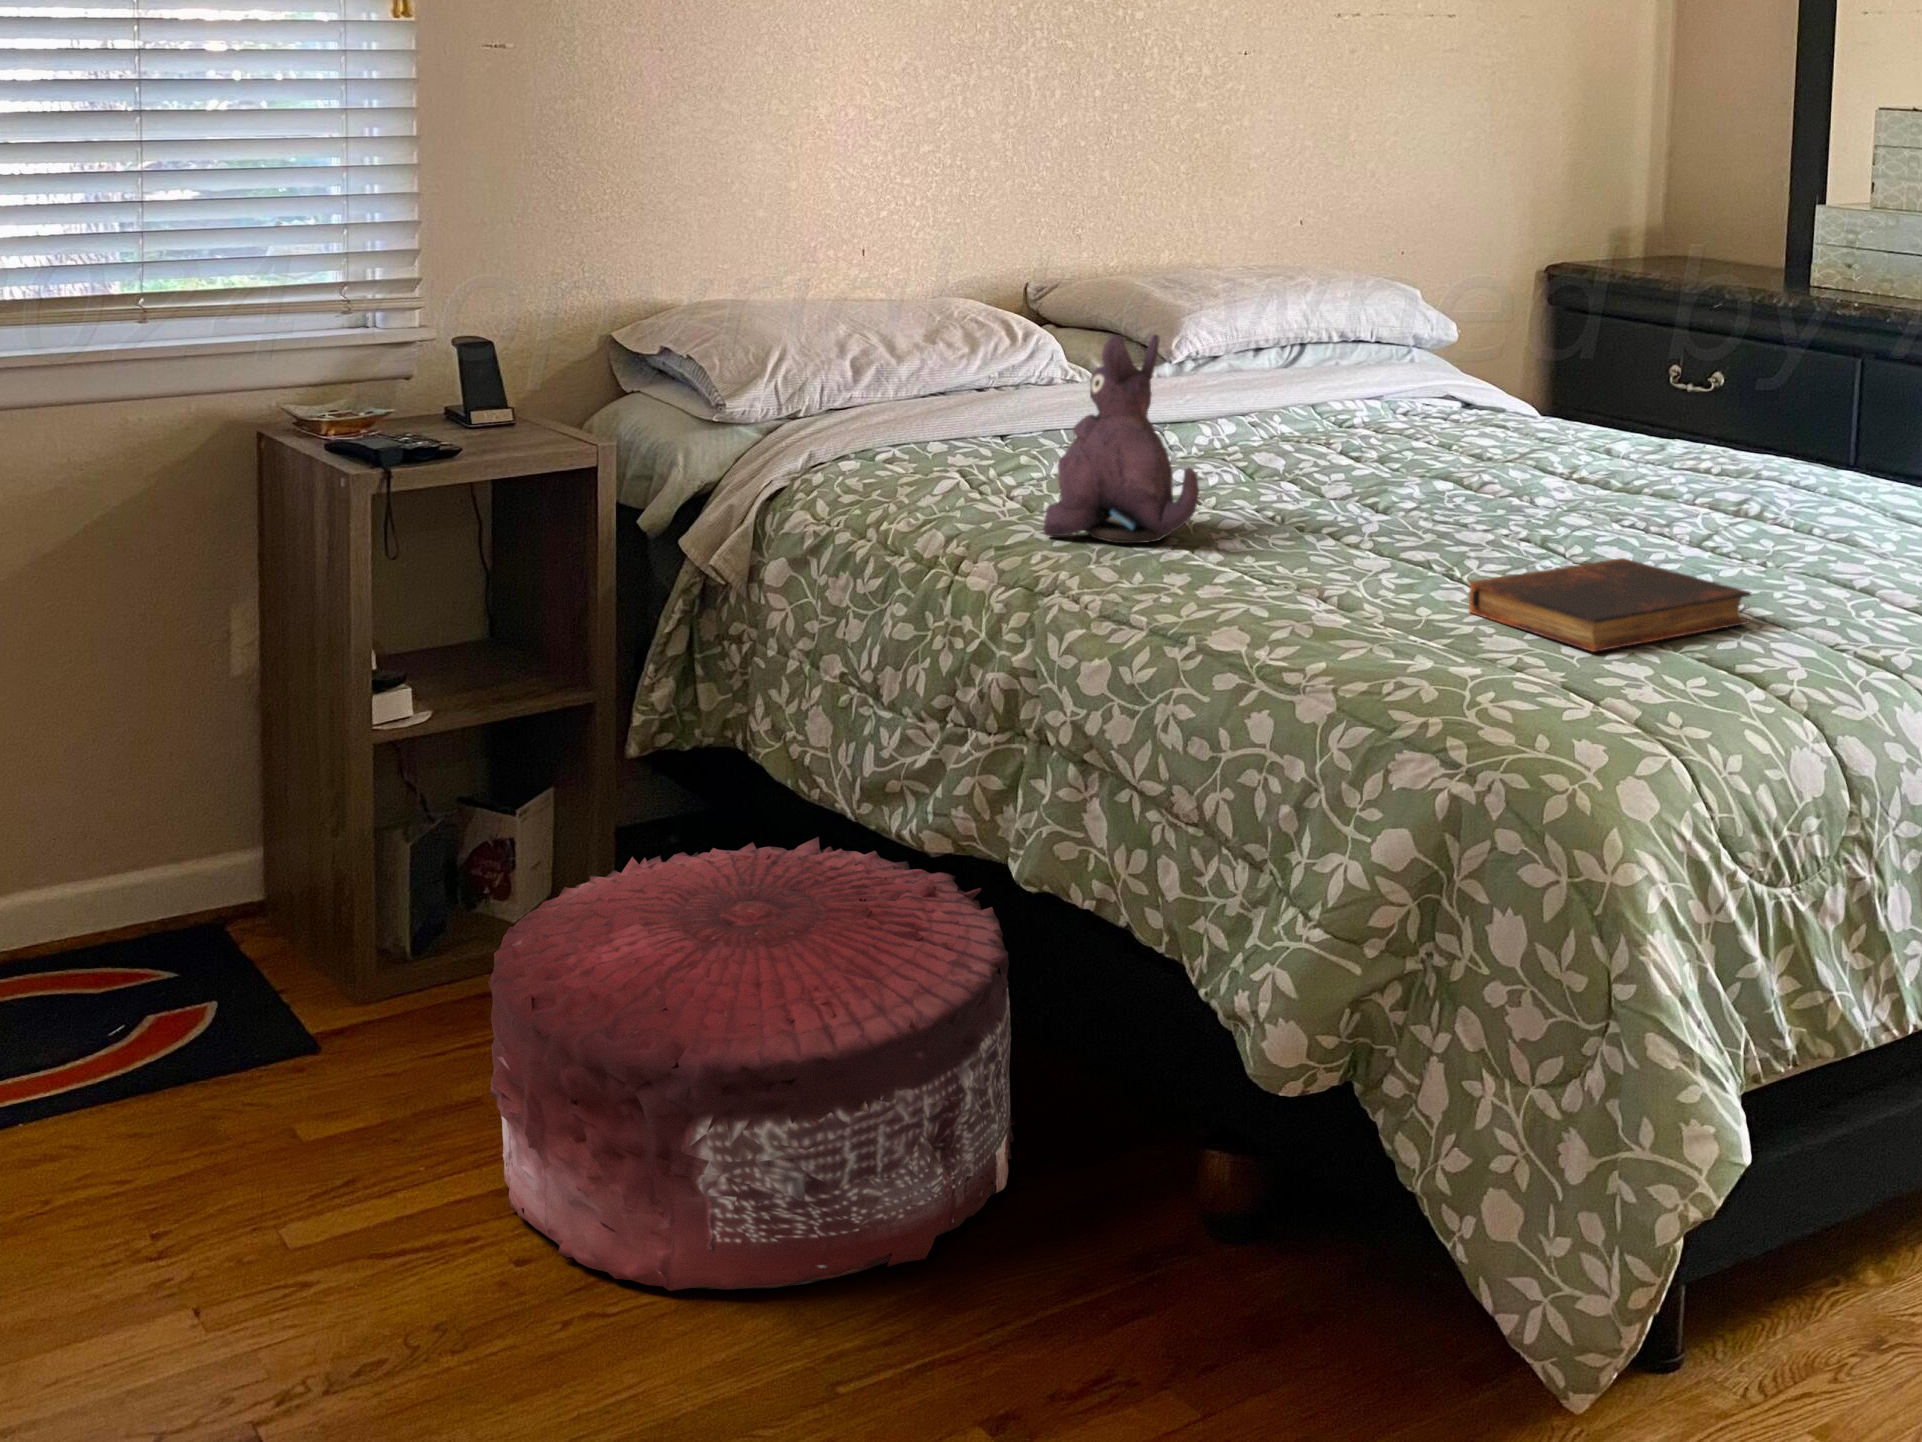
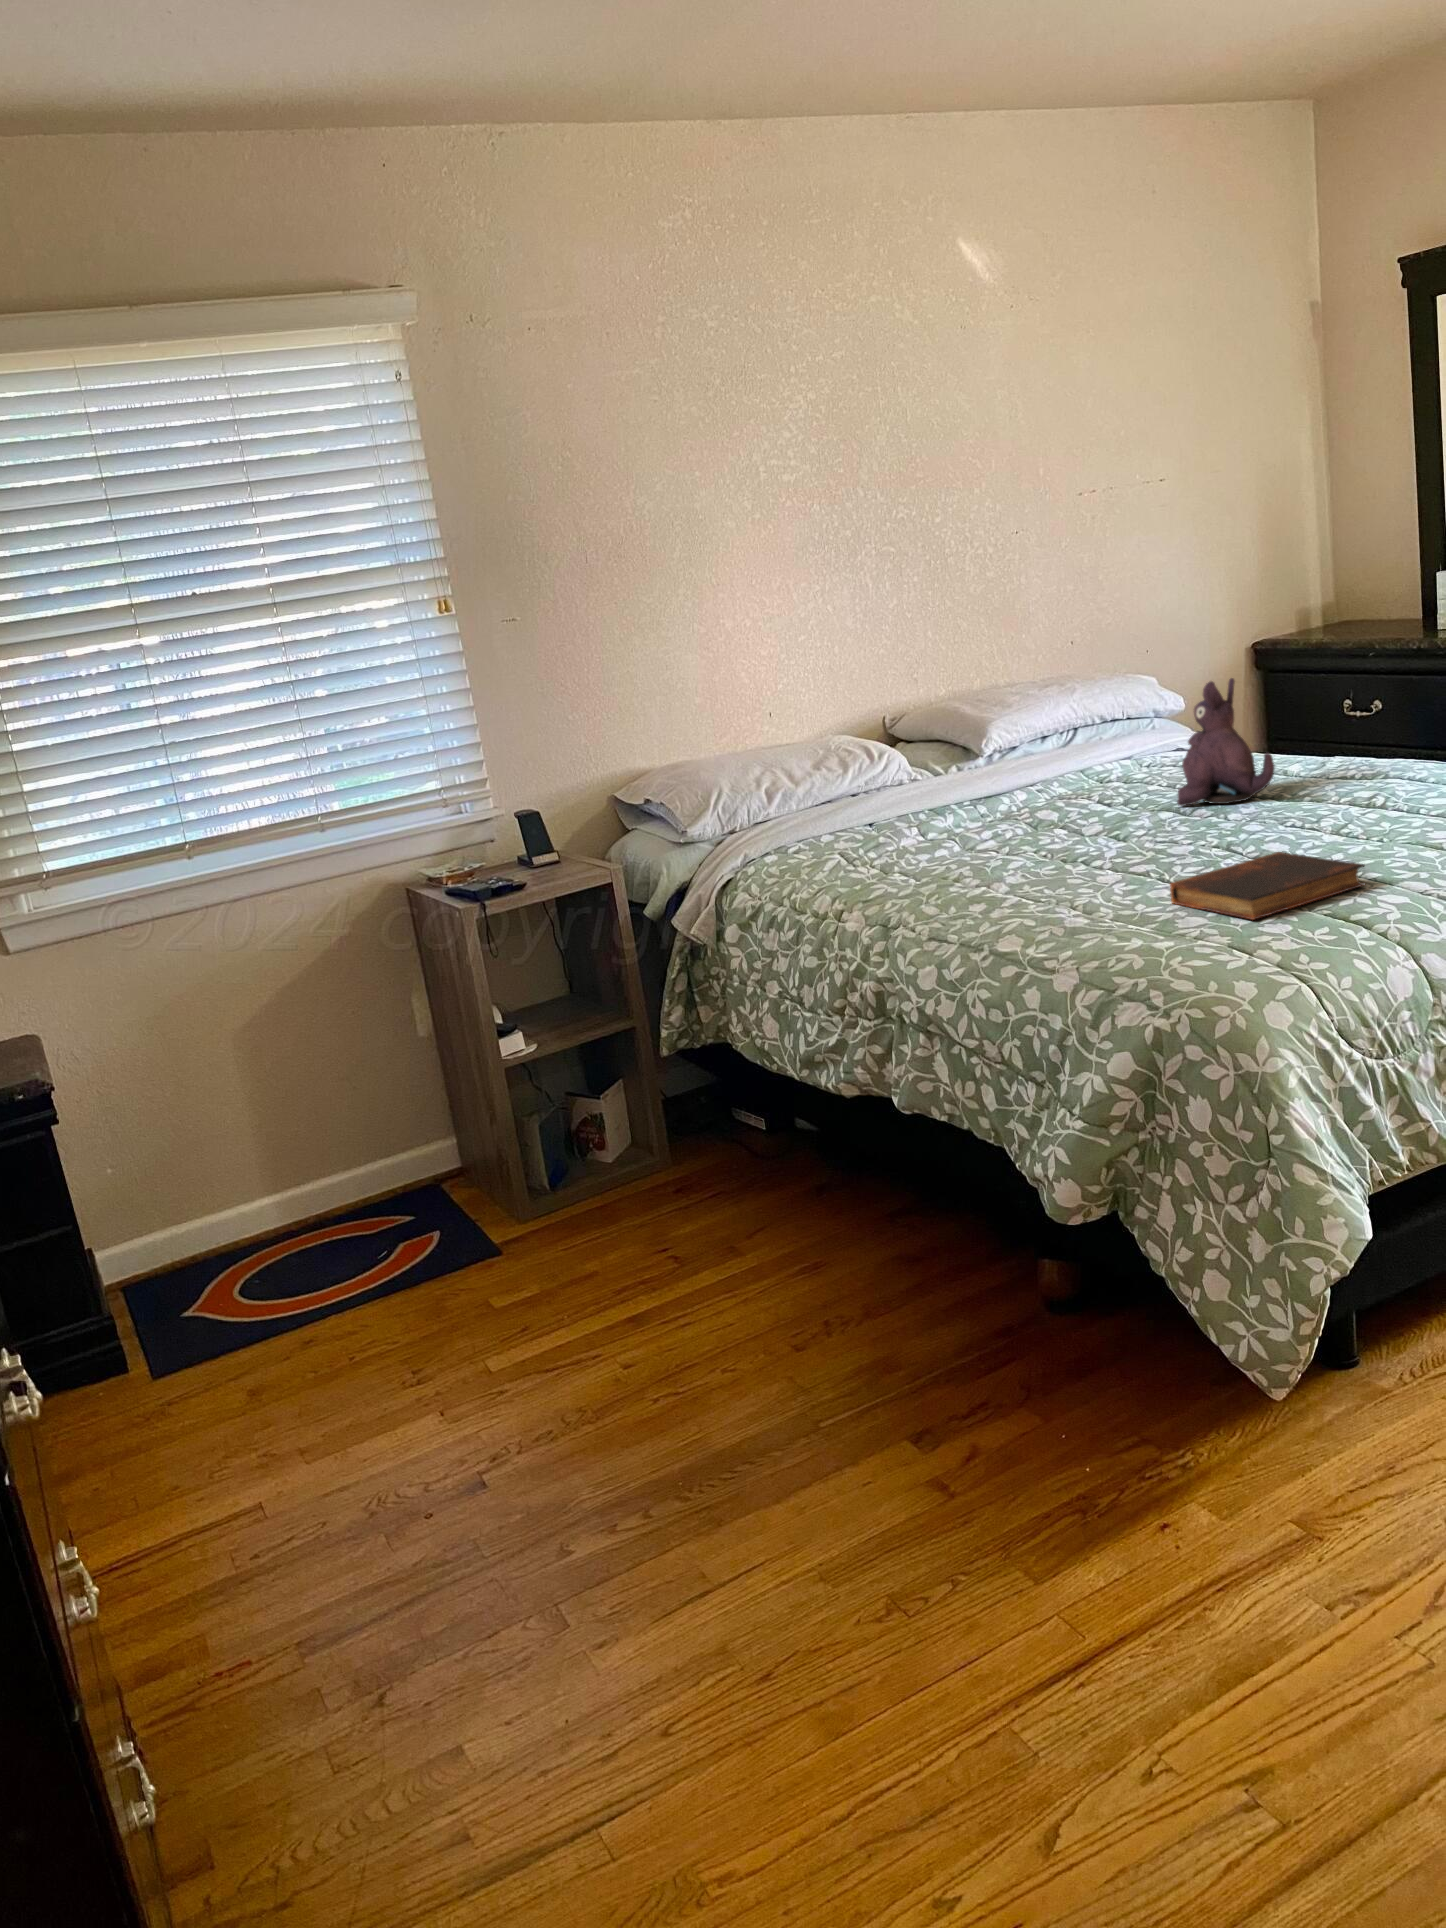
plush toy: present [1043,335,1199,543] -> present [1177,678,1274,806]
pouf: present [487,837,1015,1291] -> none [581,1095,920,1376]

